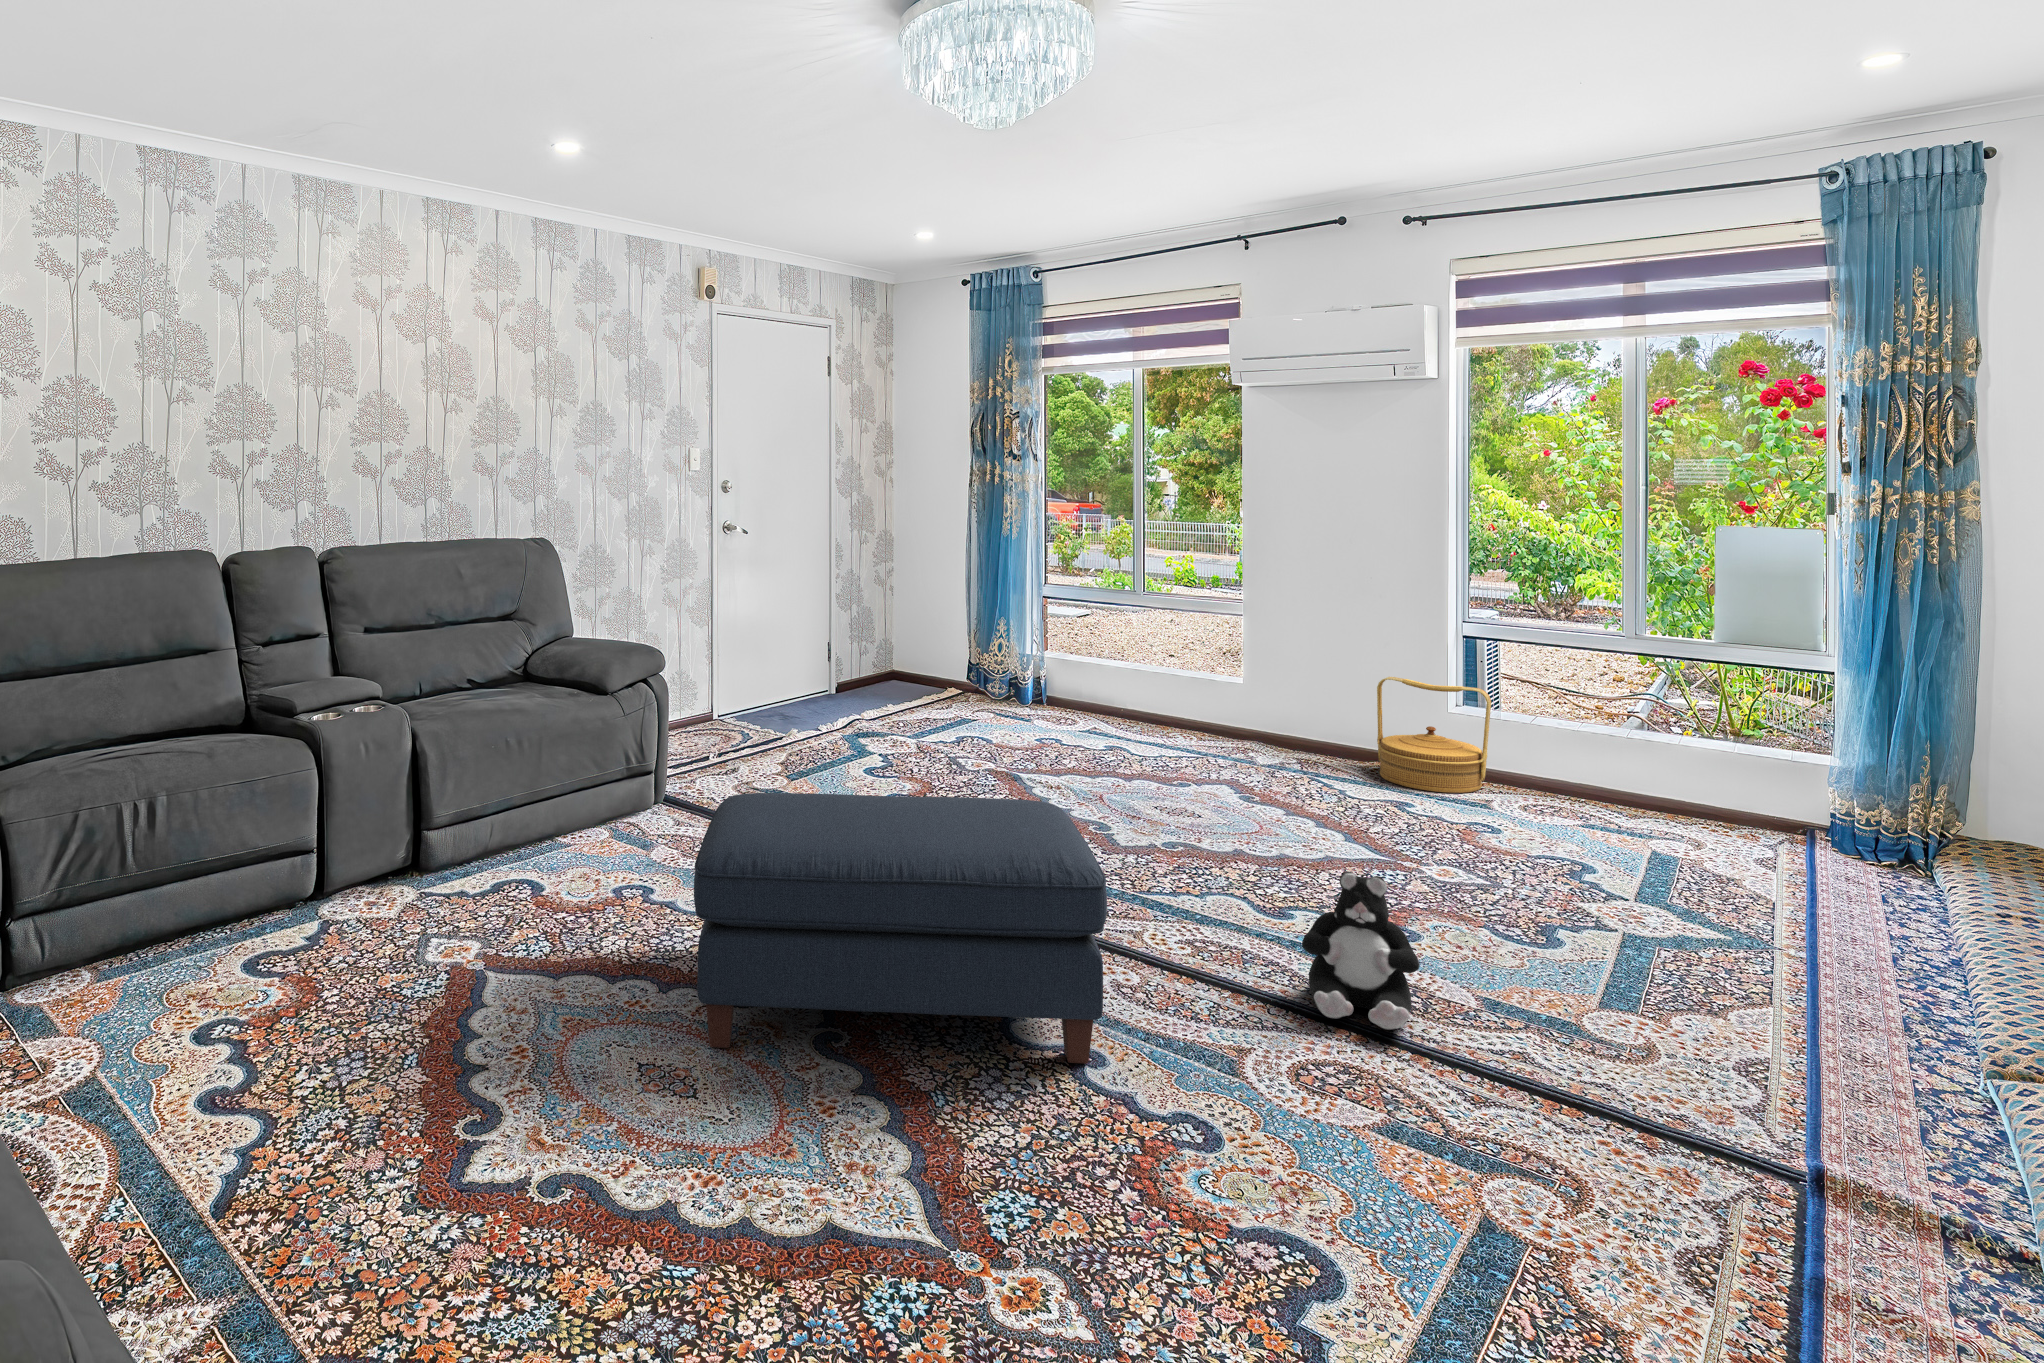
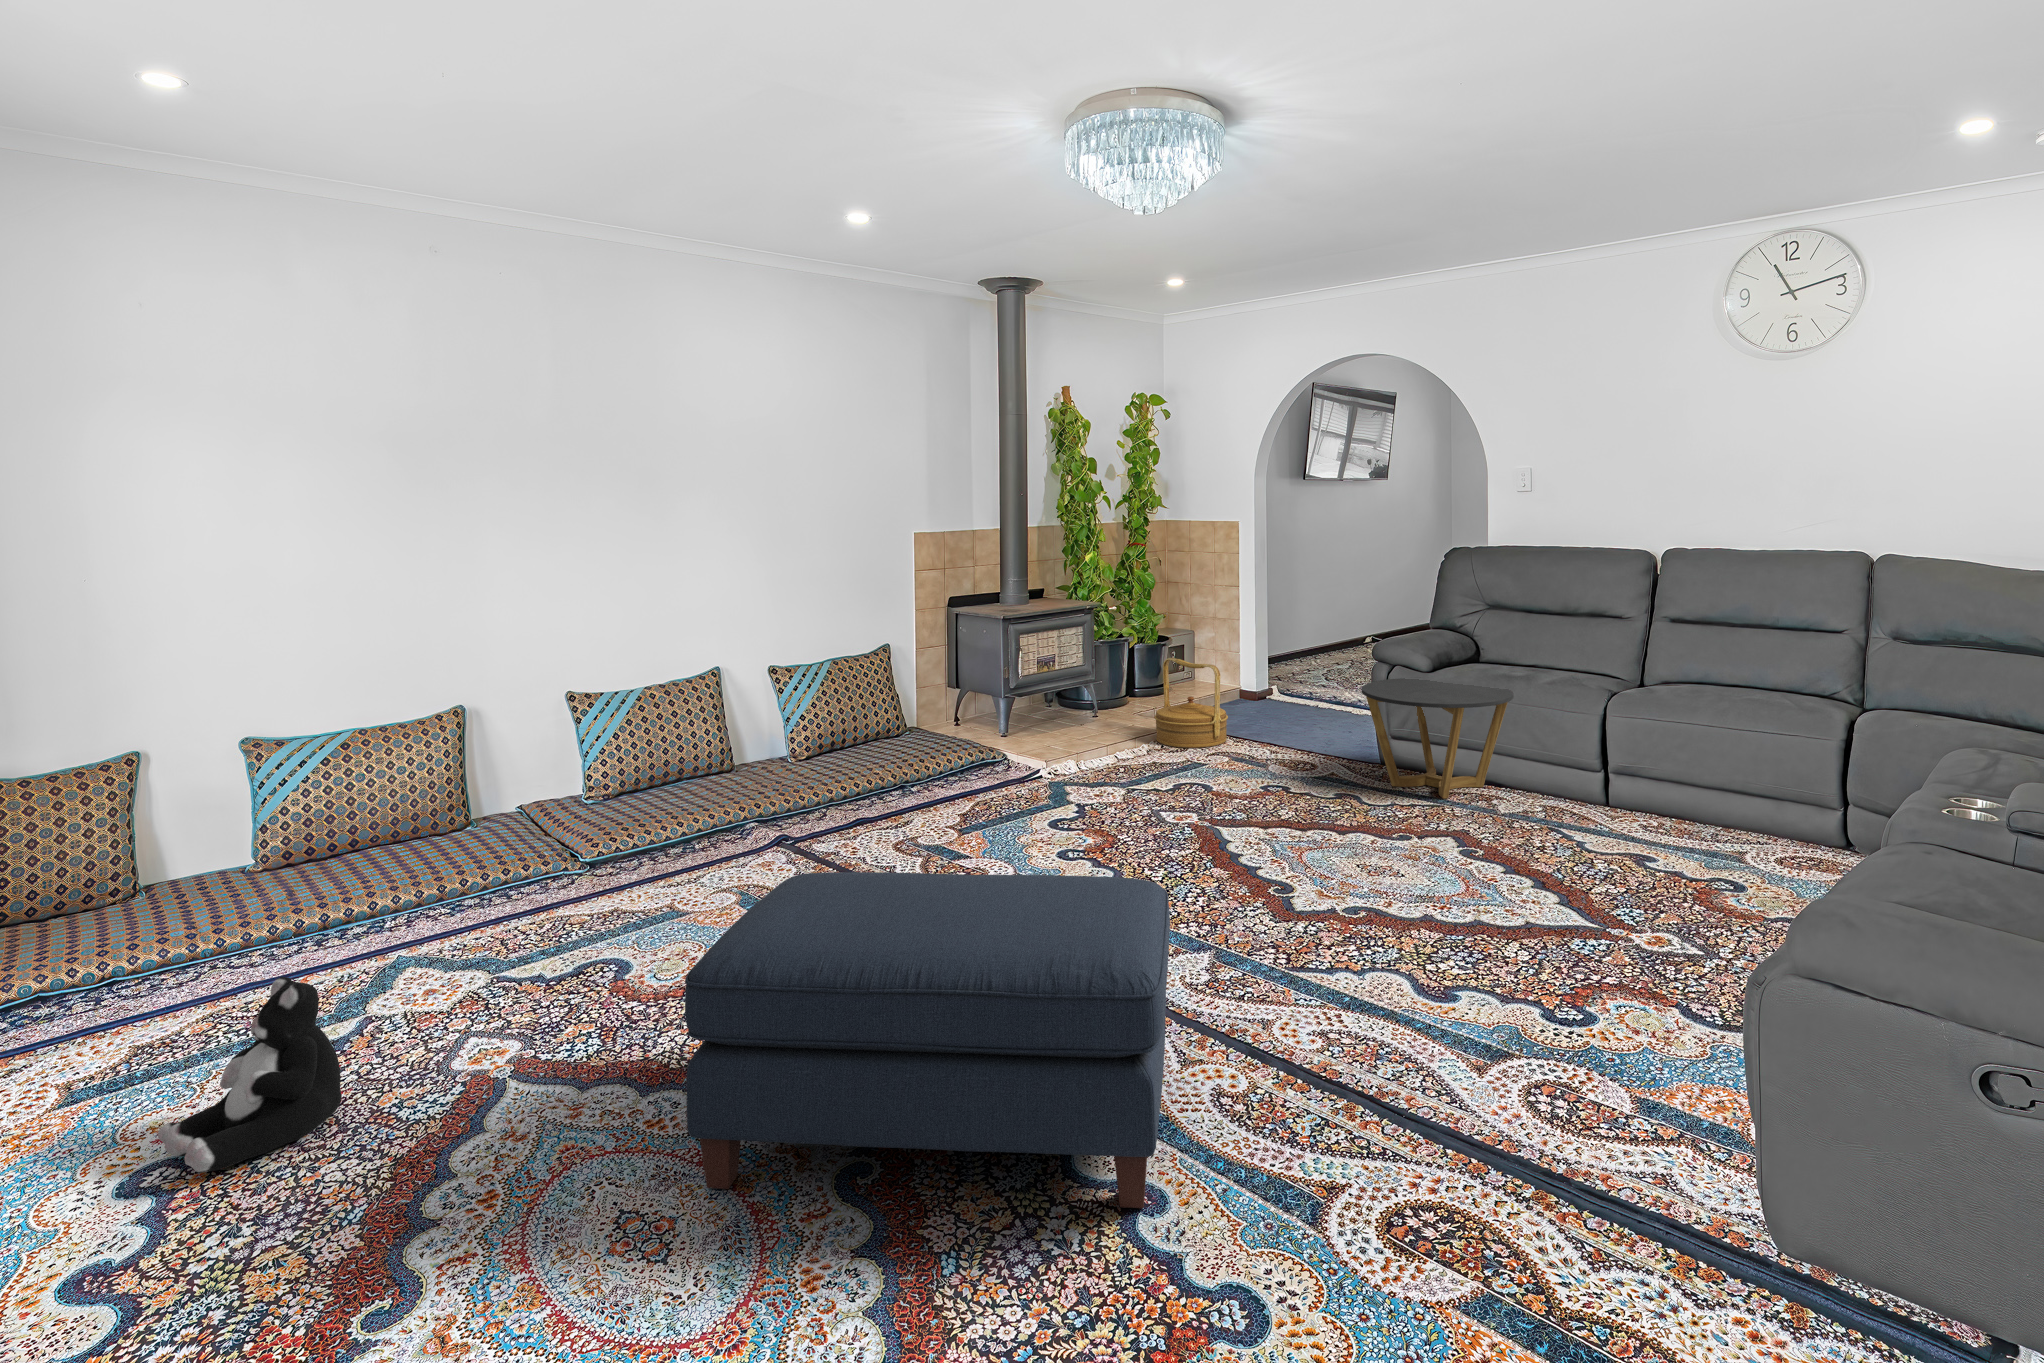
side table: none [1140,646,1286,757] -> present [1362,678,1514,799]
woven basket: present [1377,677,1491,793] -> present [1154,658,1228,748]
plush toy: present [1302,872,1419,1030] -> present [158,977,342,1173]

